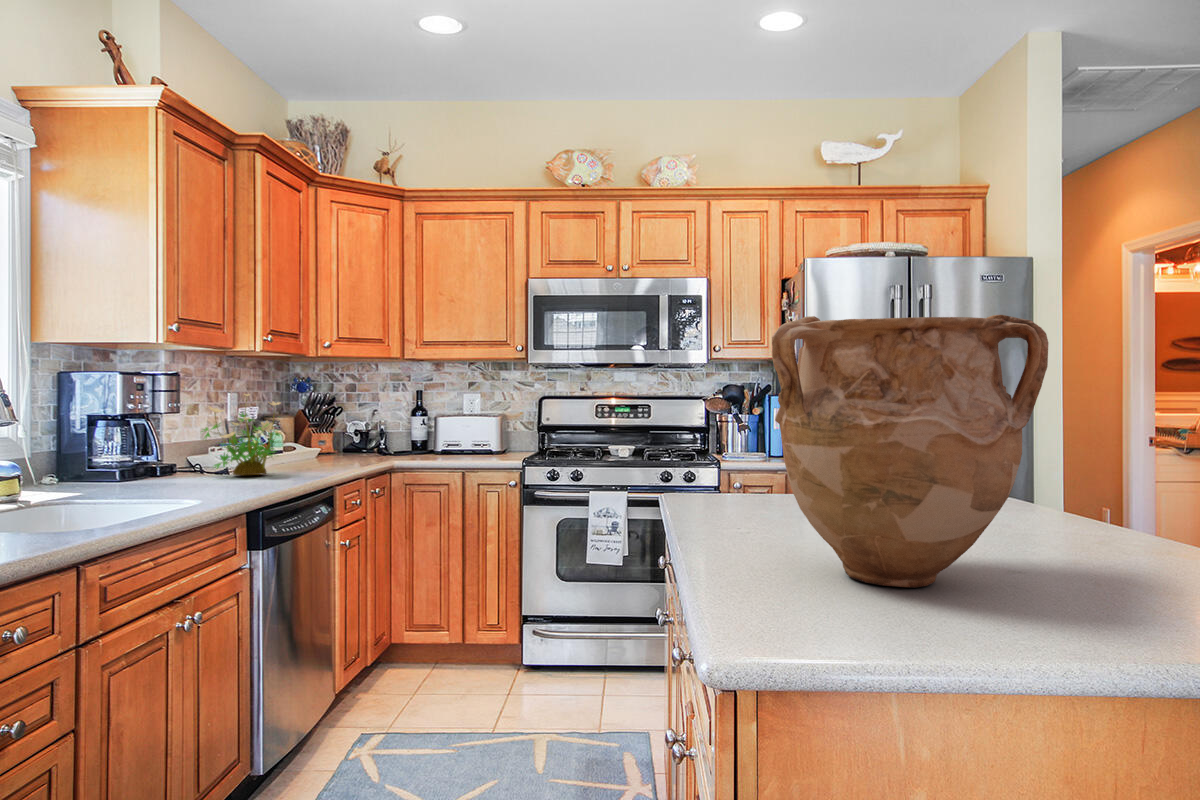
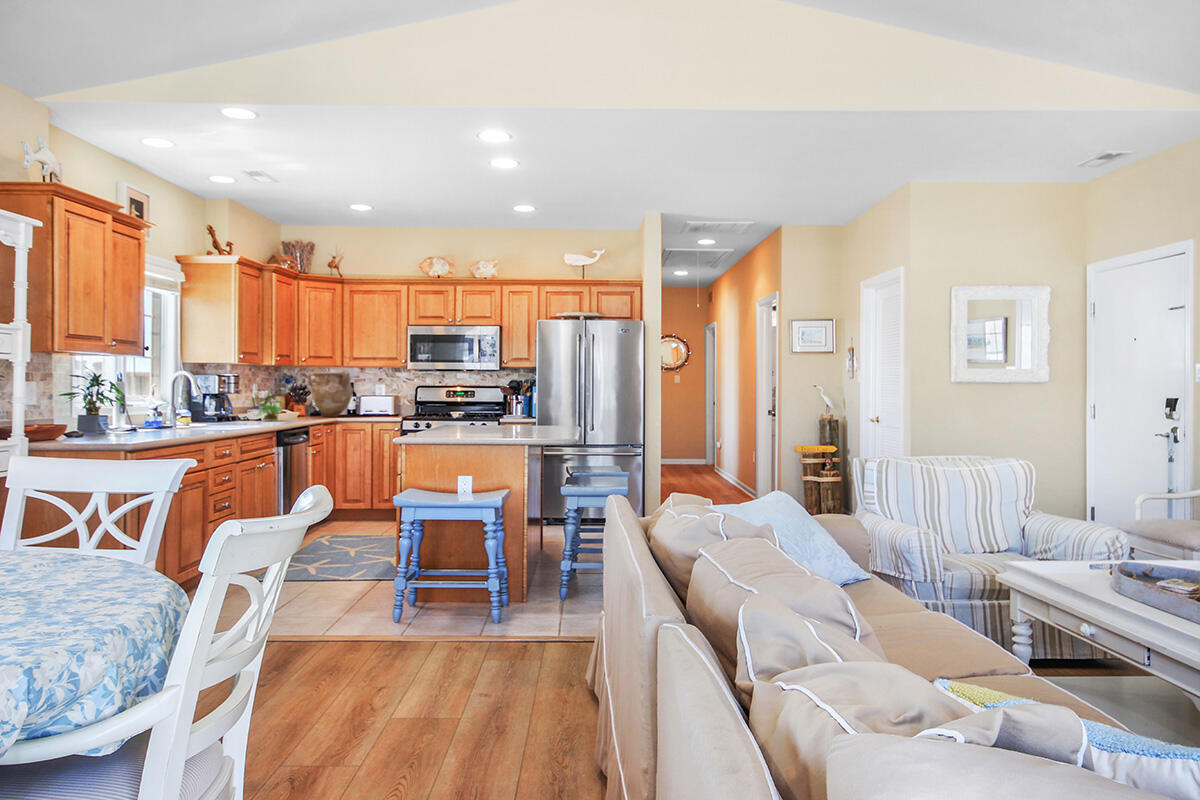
vase: present [772,315,1048,588] -> present [308,372,353,417]

